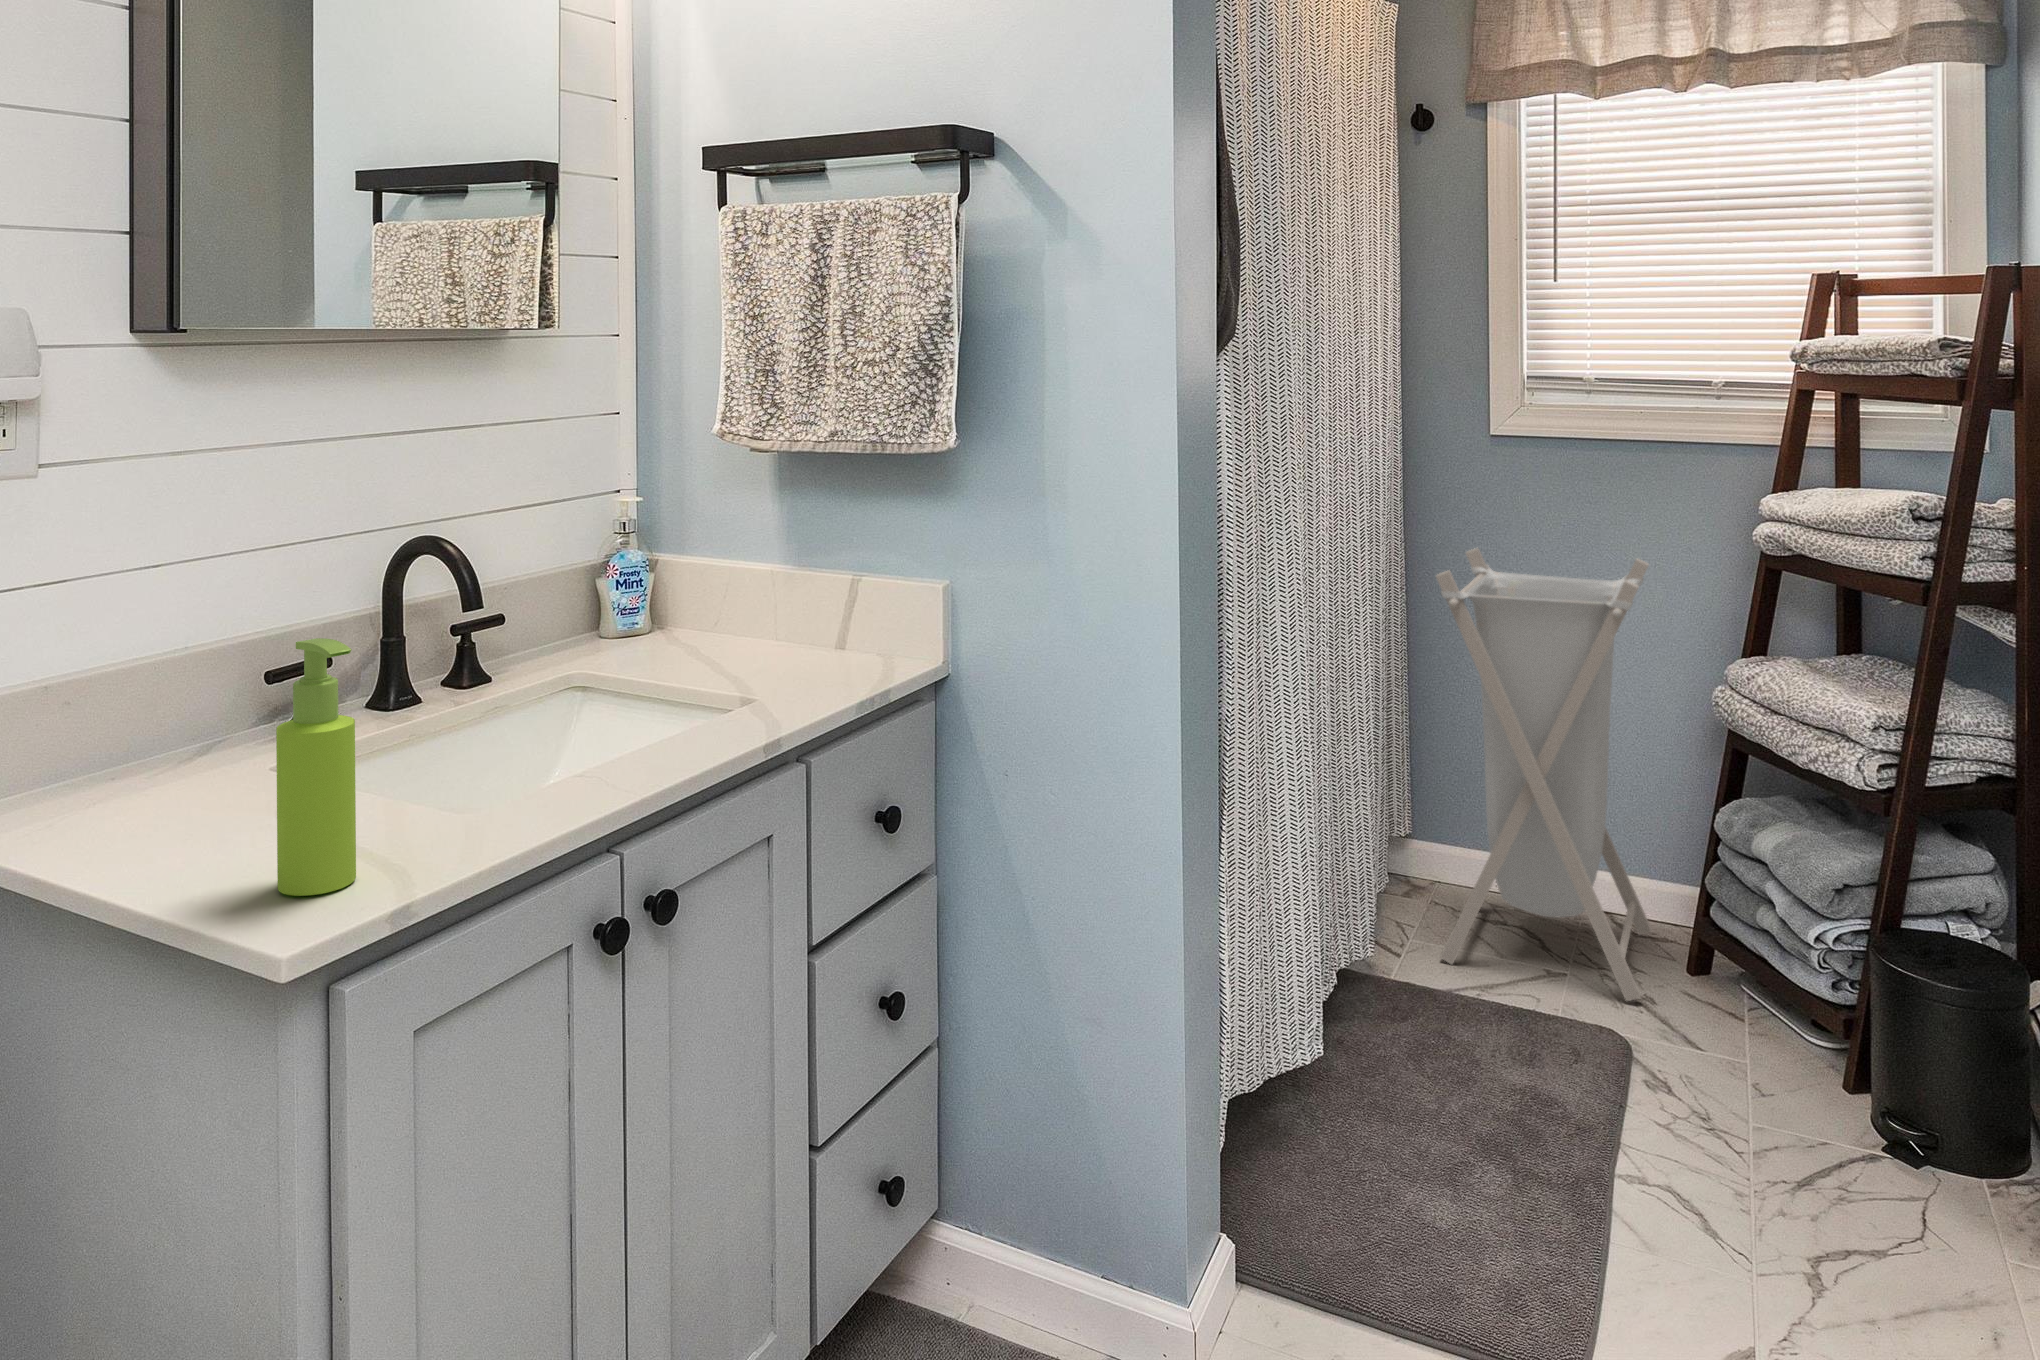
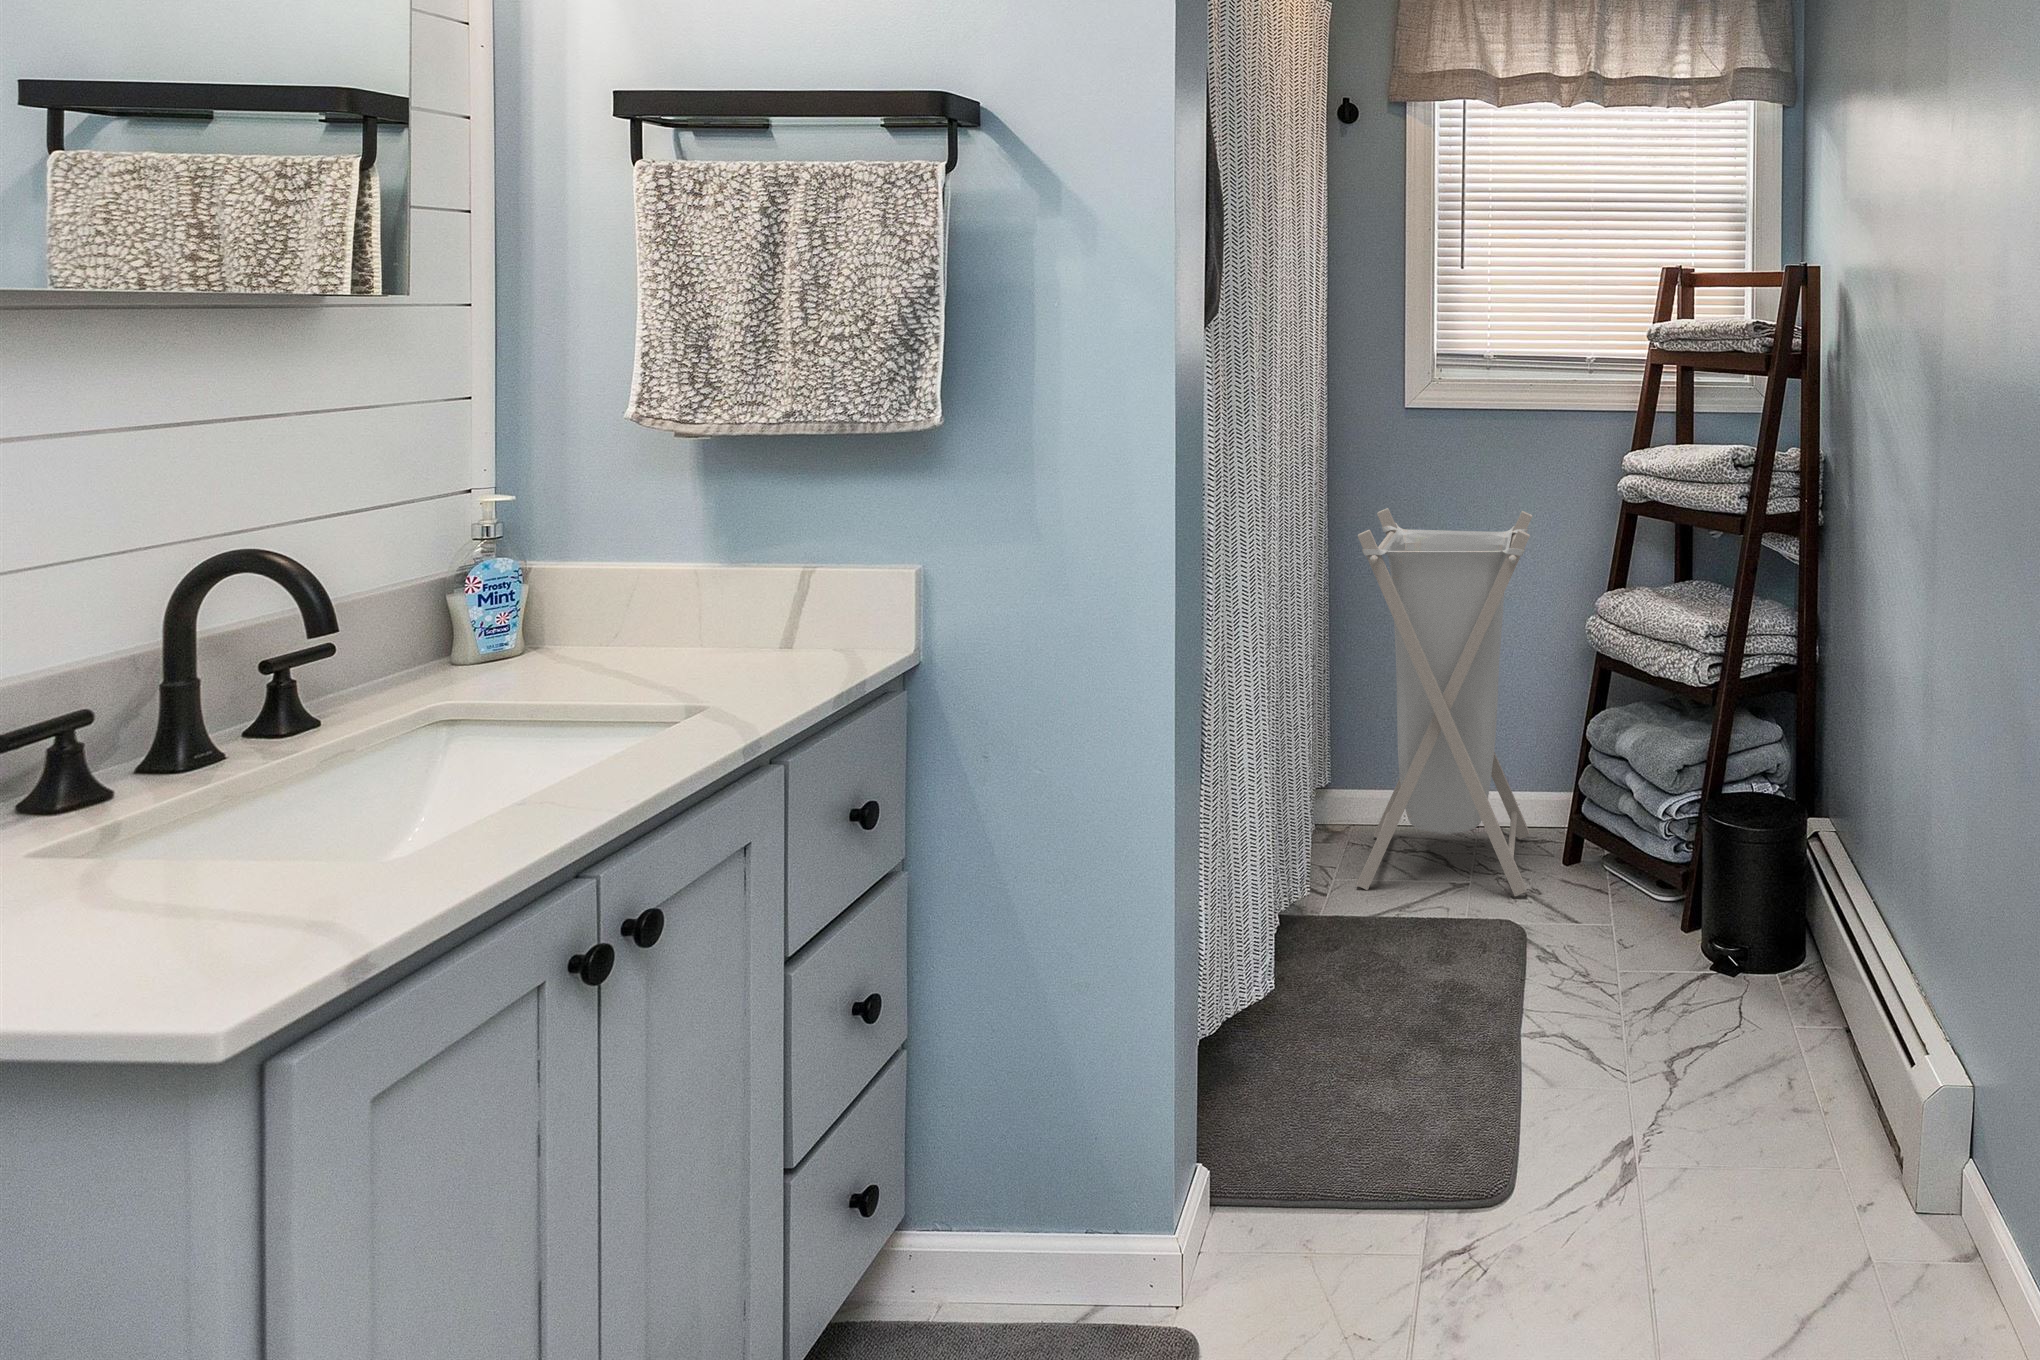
soap dispenser: present [276,638,356,896] -> none [141,672,261,987]

